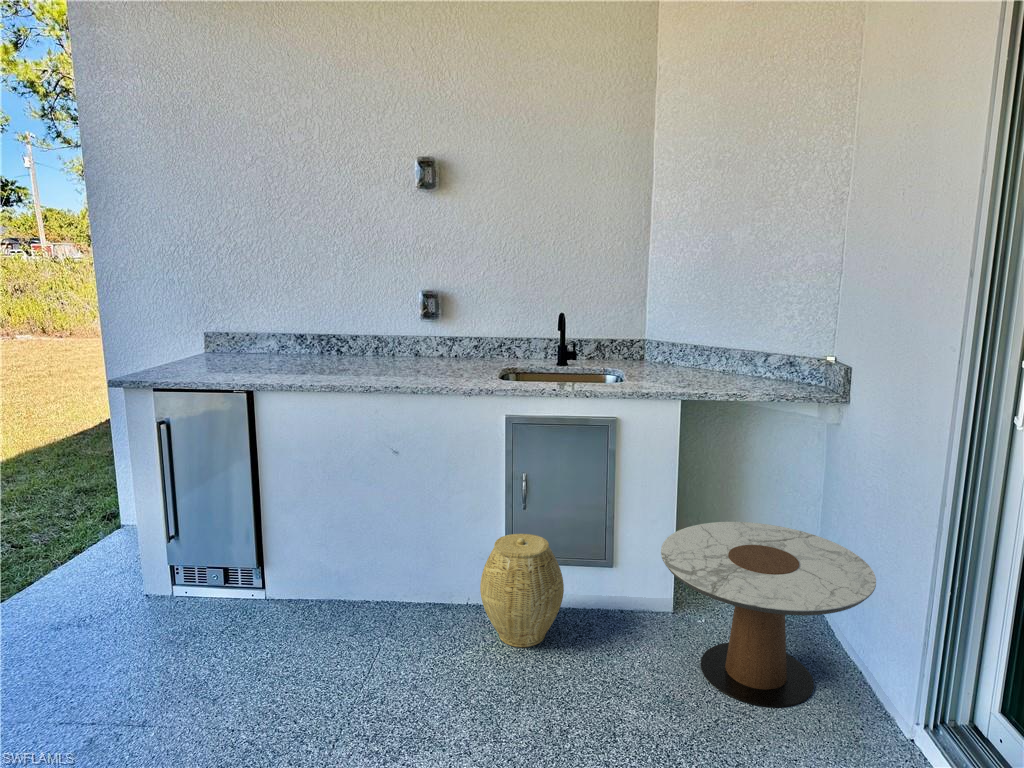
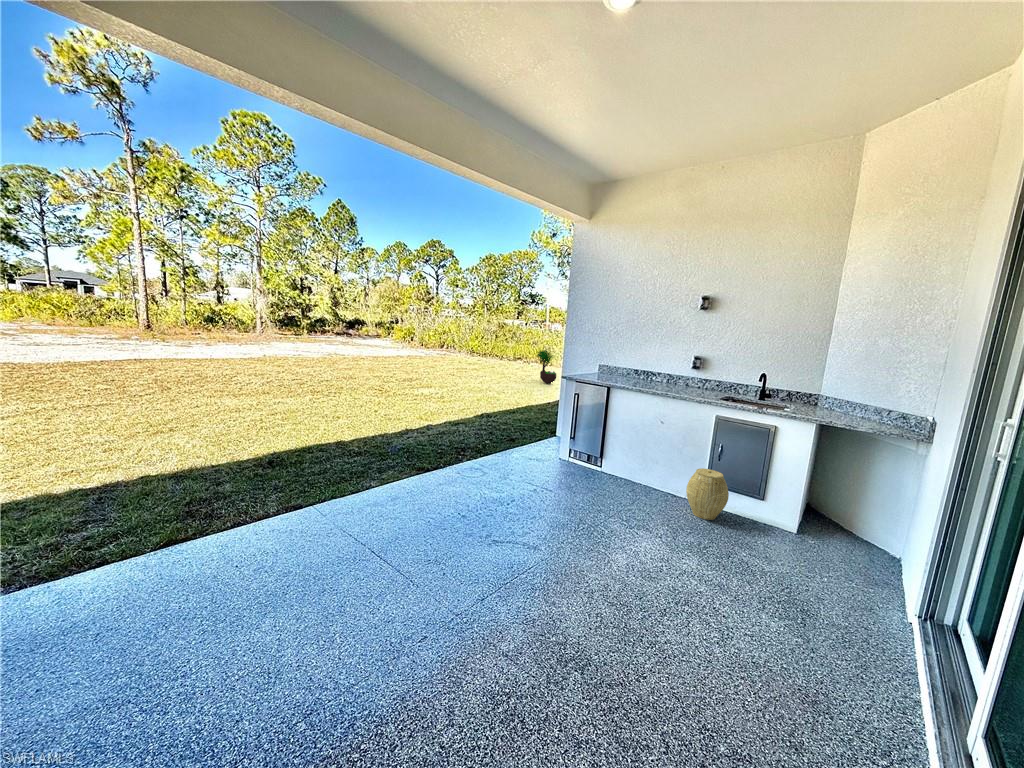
potted tree: none [28,301,95,386] -> present [537,350,556,384]
side table: present [661,522,876,707] -> none [774,488,907,585]

